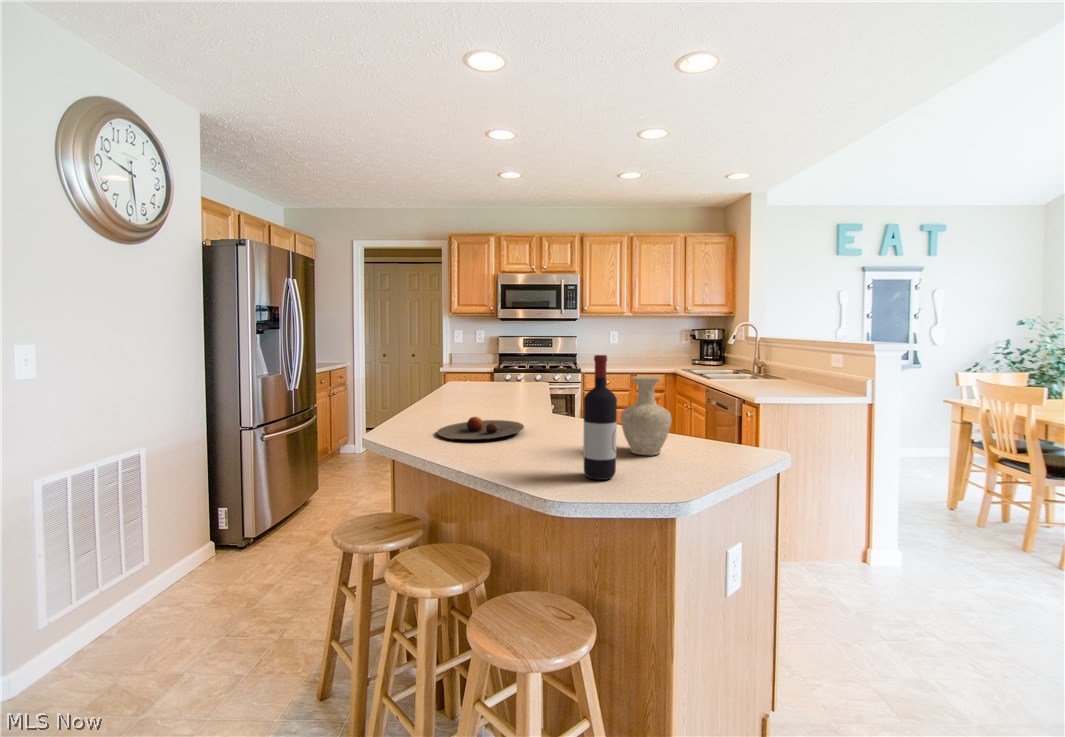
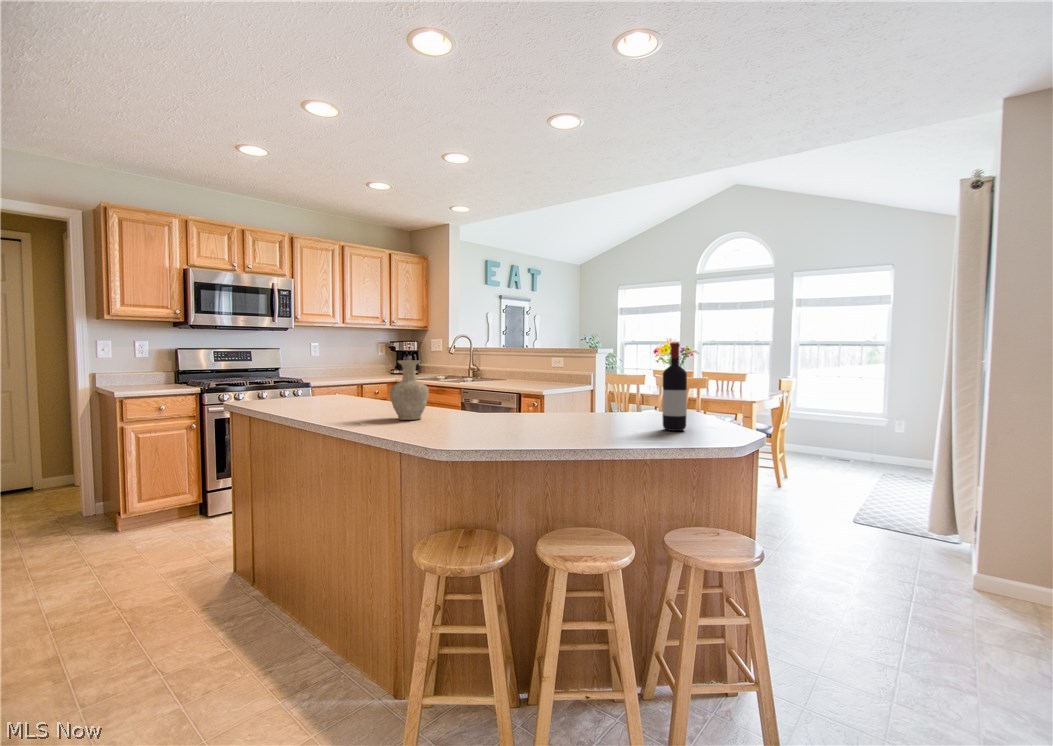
vase: present [621,376,671,455] -> present [390,360,429,420]
plate: present [437,417,524,439] -> none [460,410,540,429]

